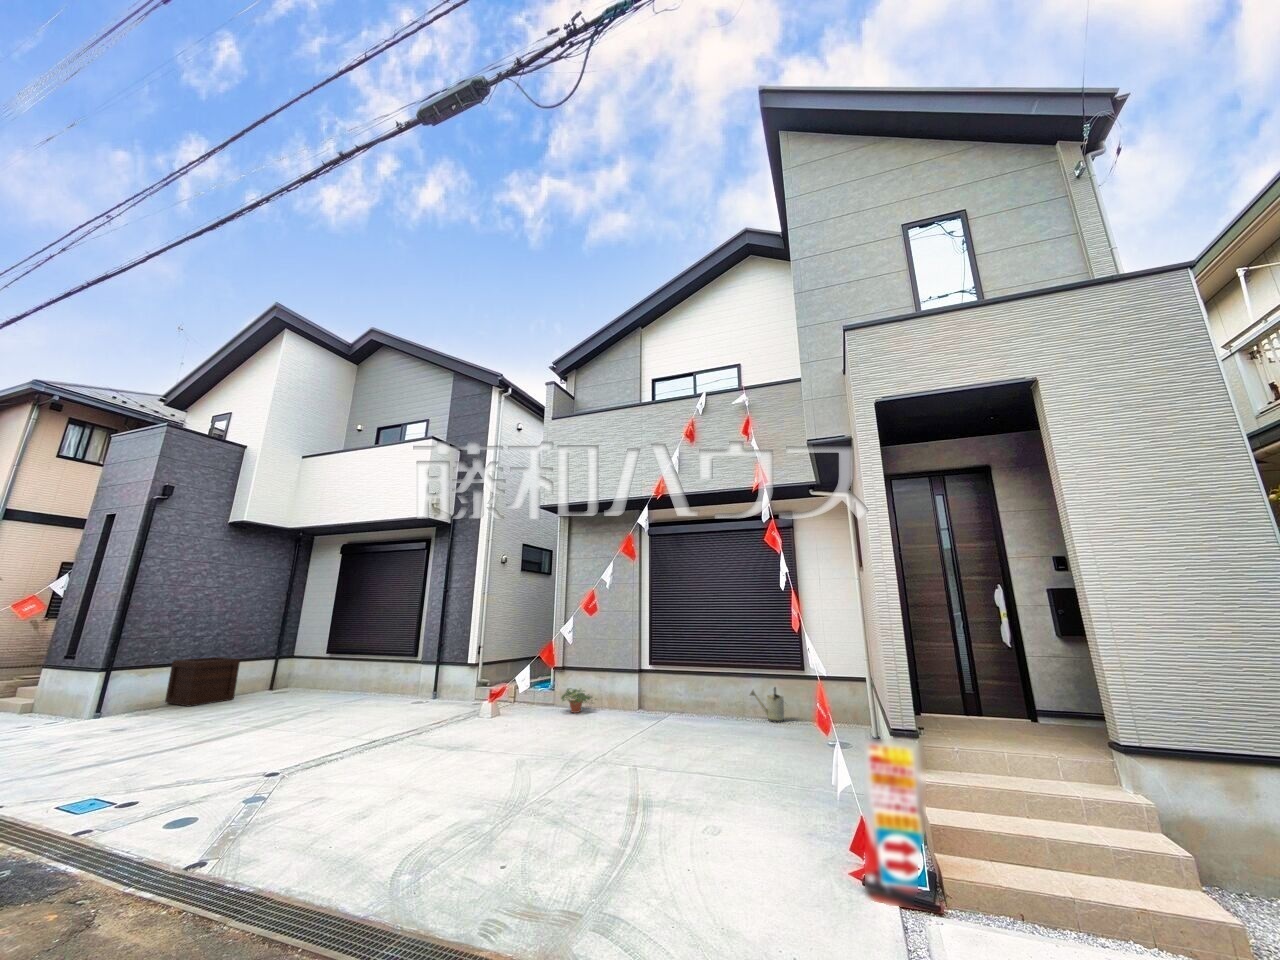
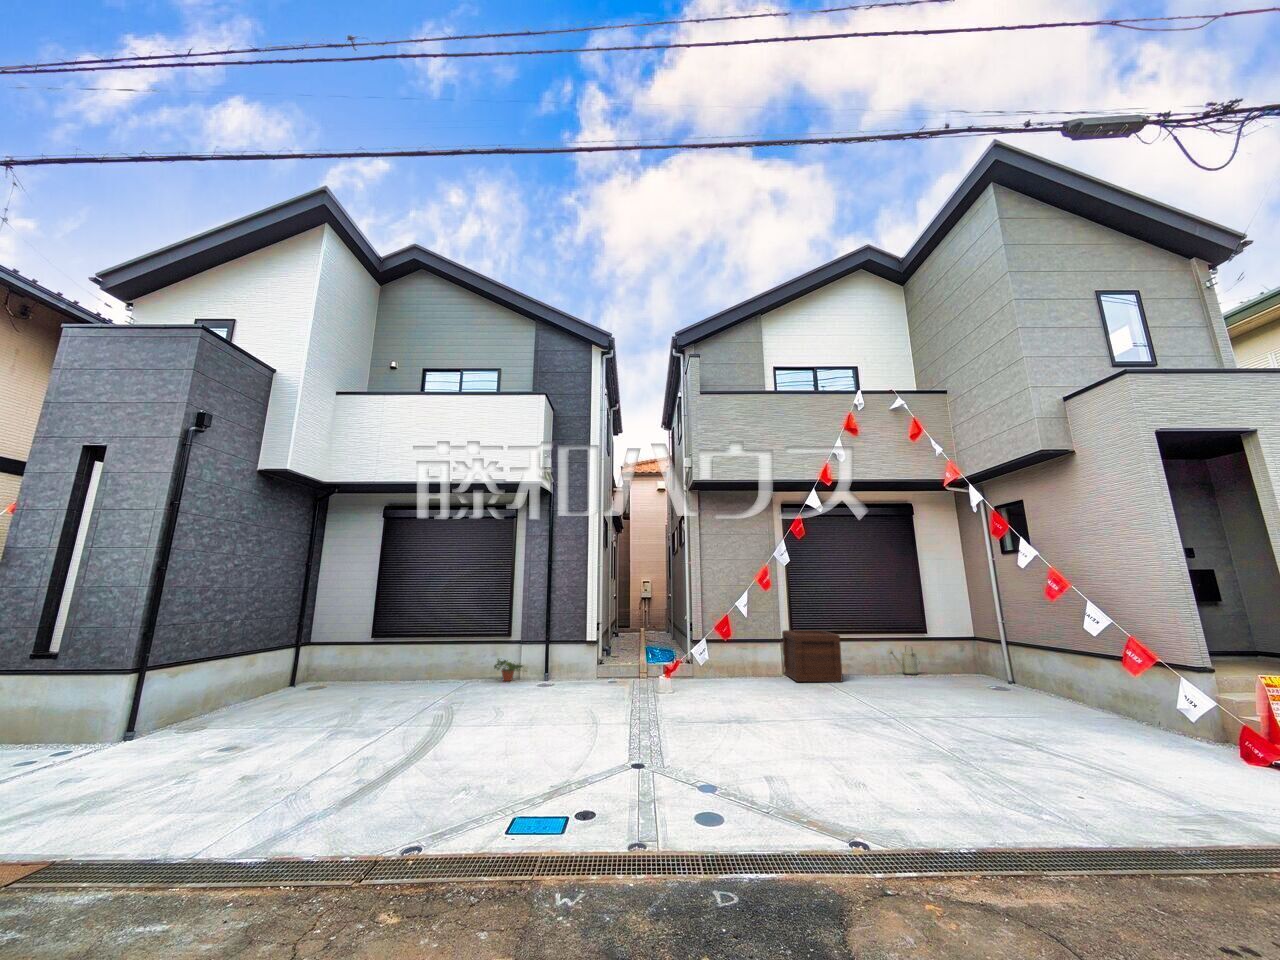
wooden crate: present [165,657,240,706] -> present [782,630,842,682]
potted plant: present [561,688,592,713] -> present [494,659,523,681]

